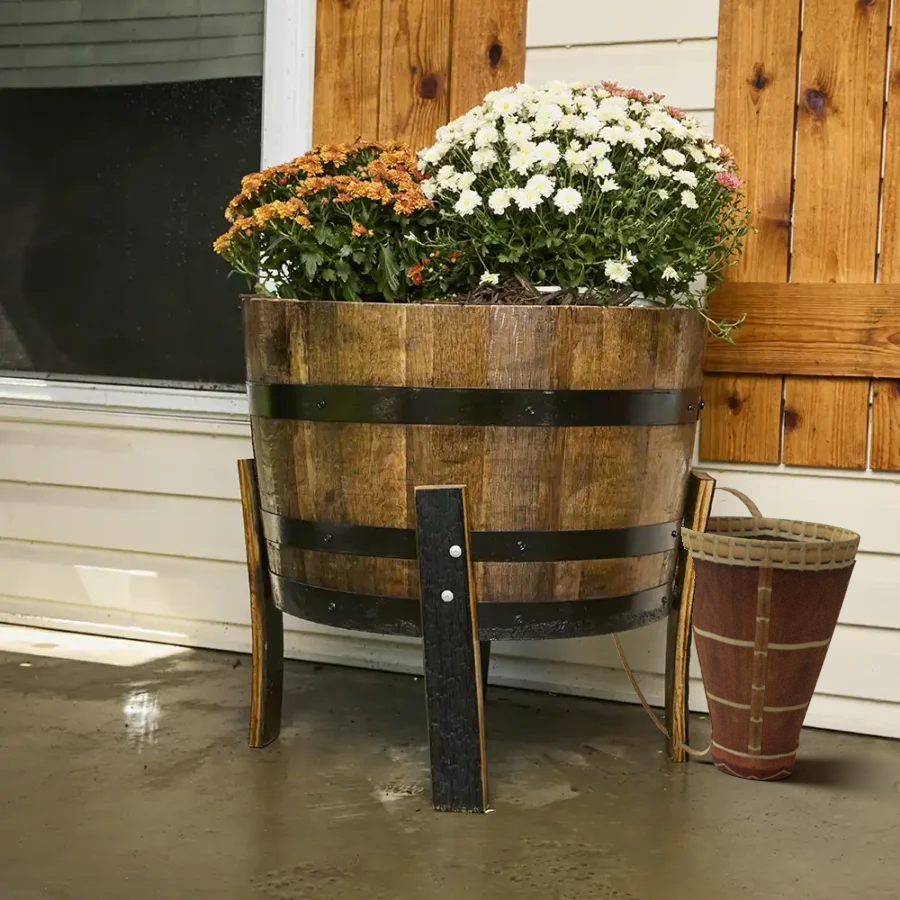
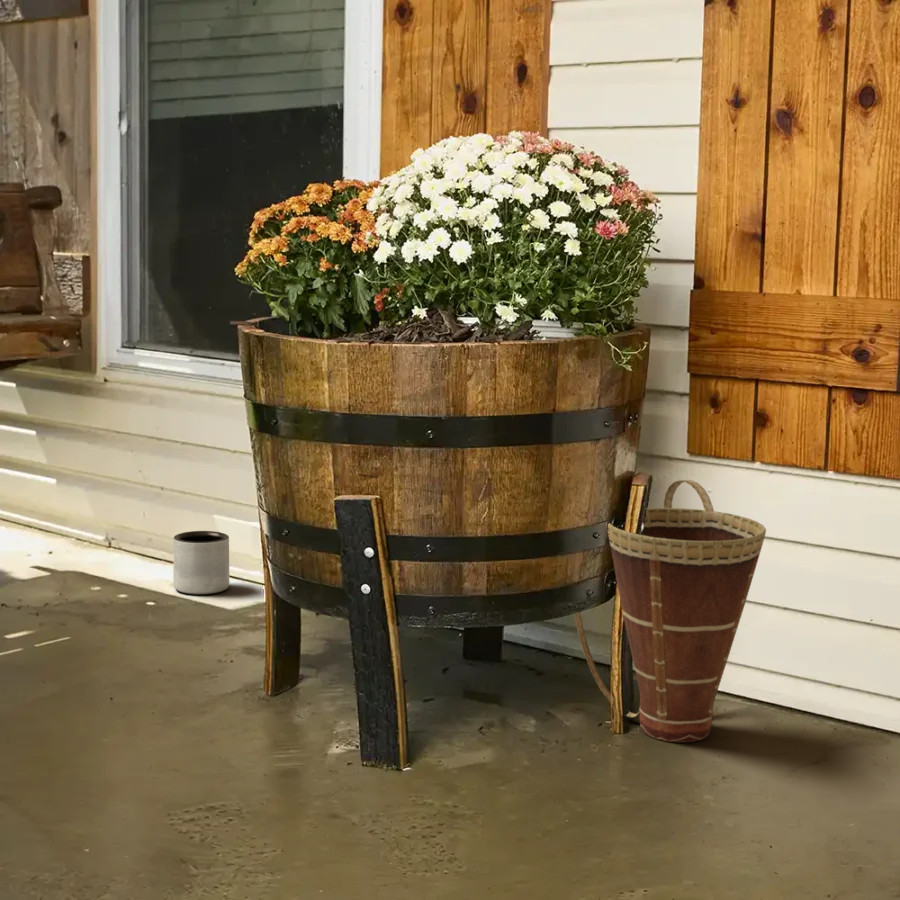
planter: none [43,583,111,658] -> present [173,531,230,595]

